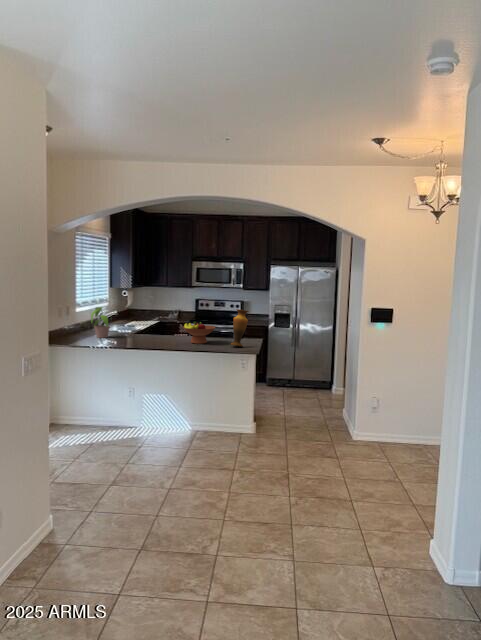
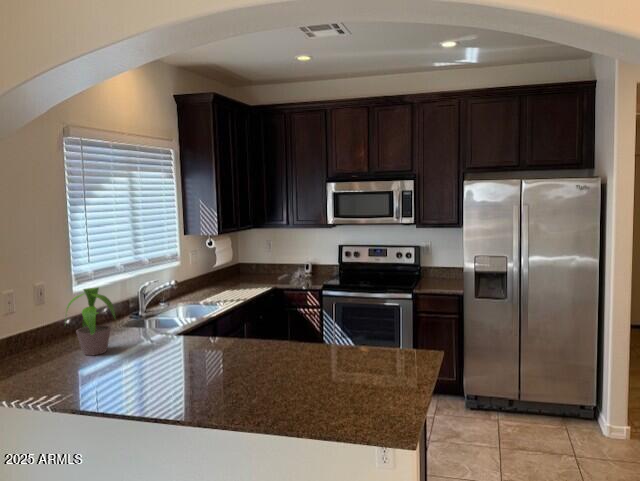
vase: present [231,309,248,347] -> none [351,300,398,406]
fruit bowl: present [183,322,216,344] -> none [240,326,322,384]

